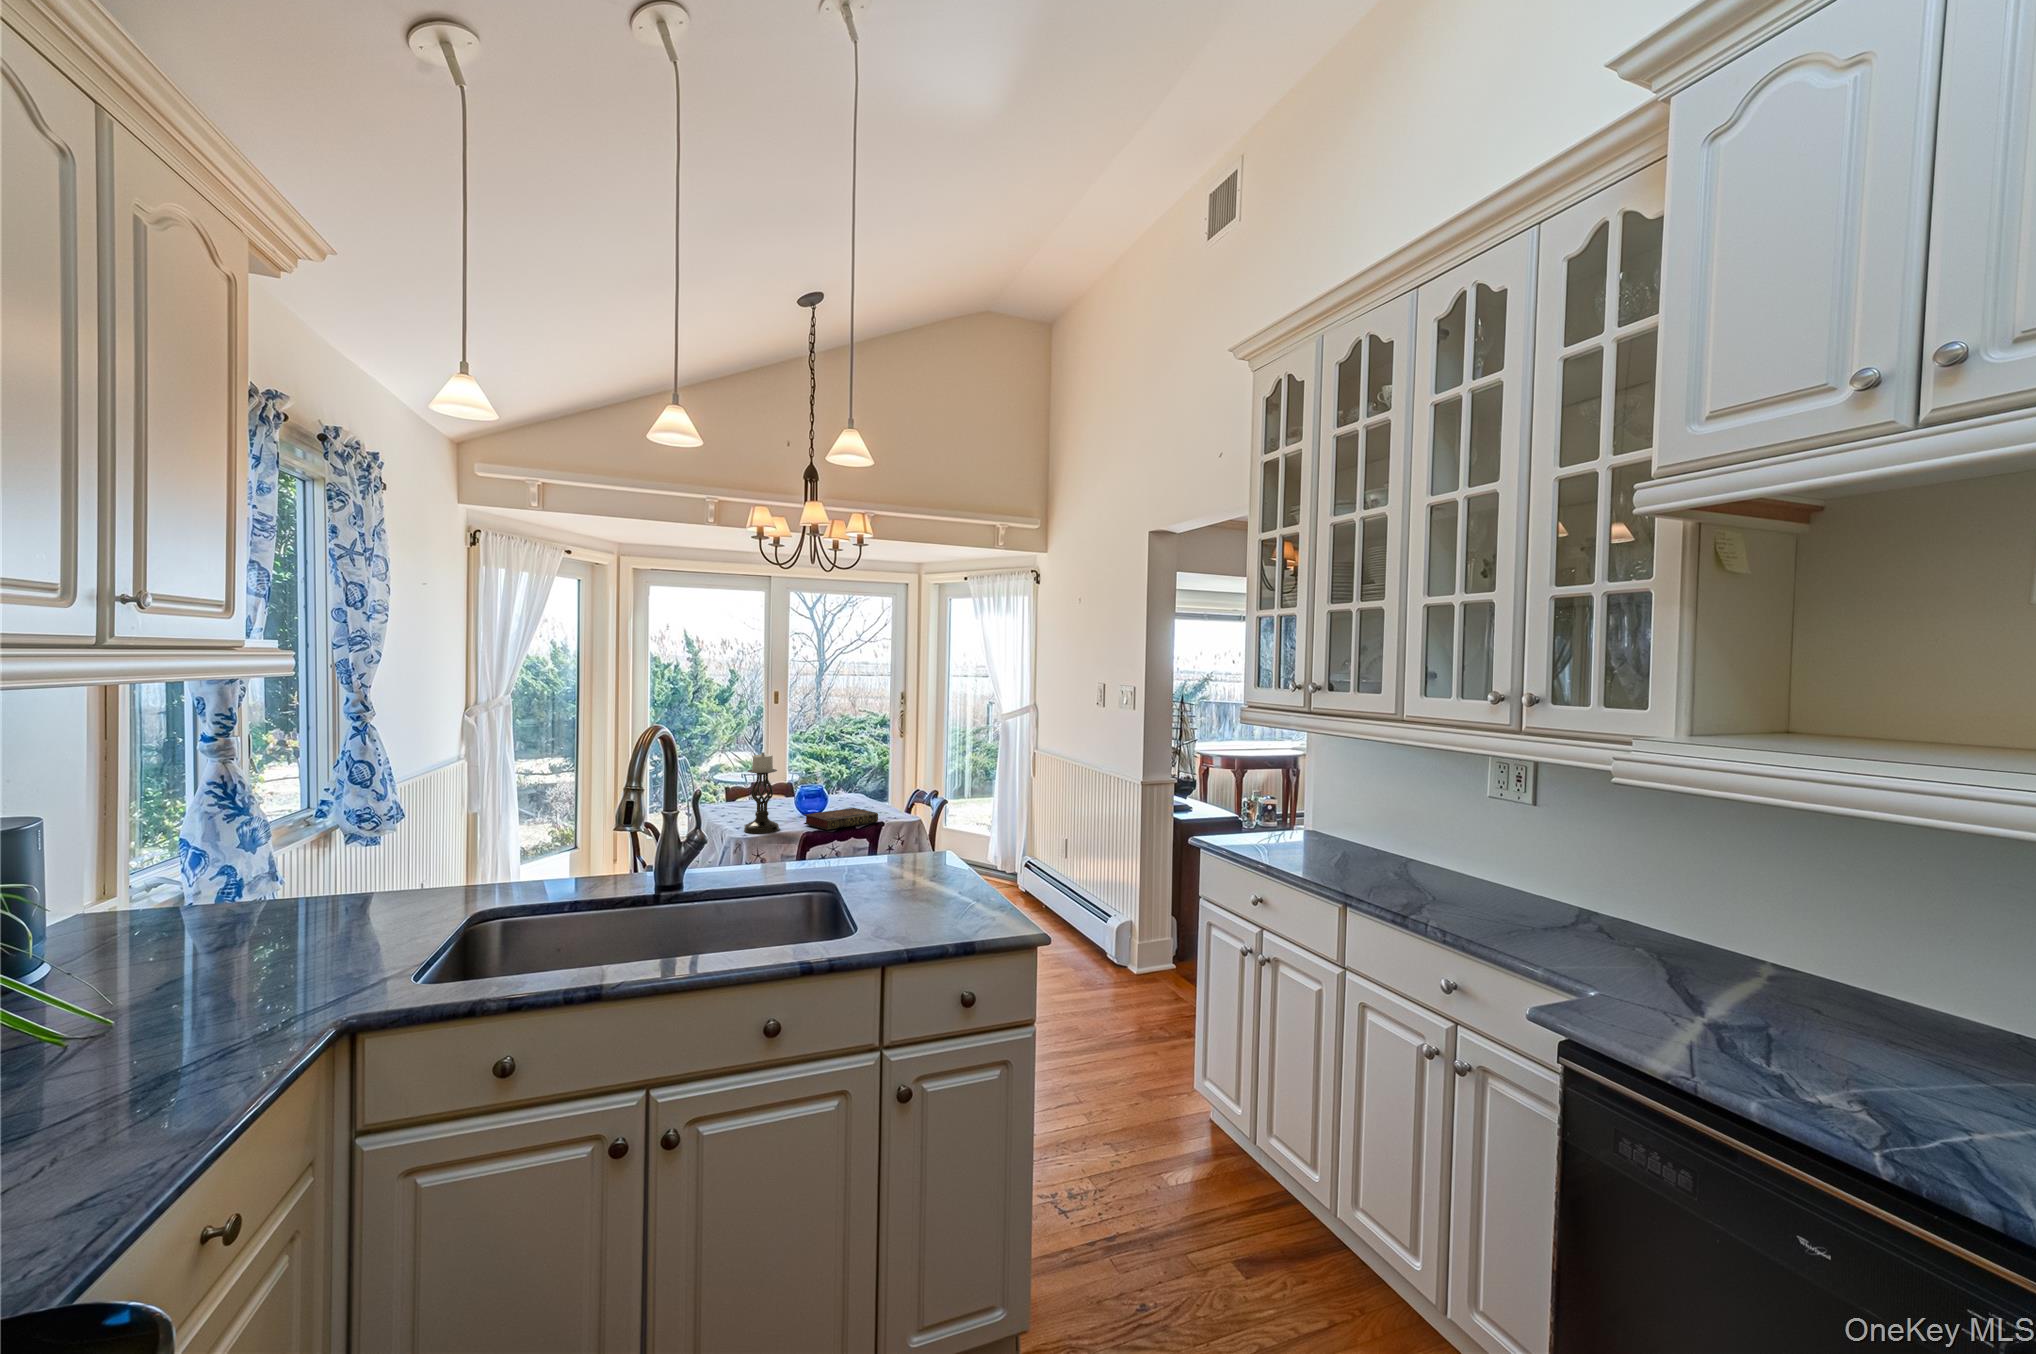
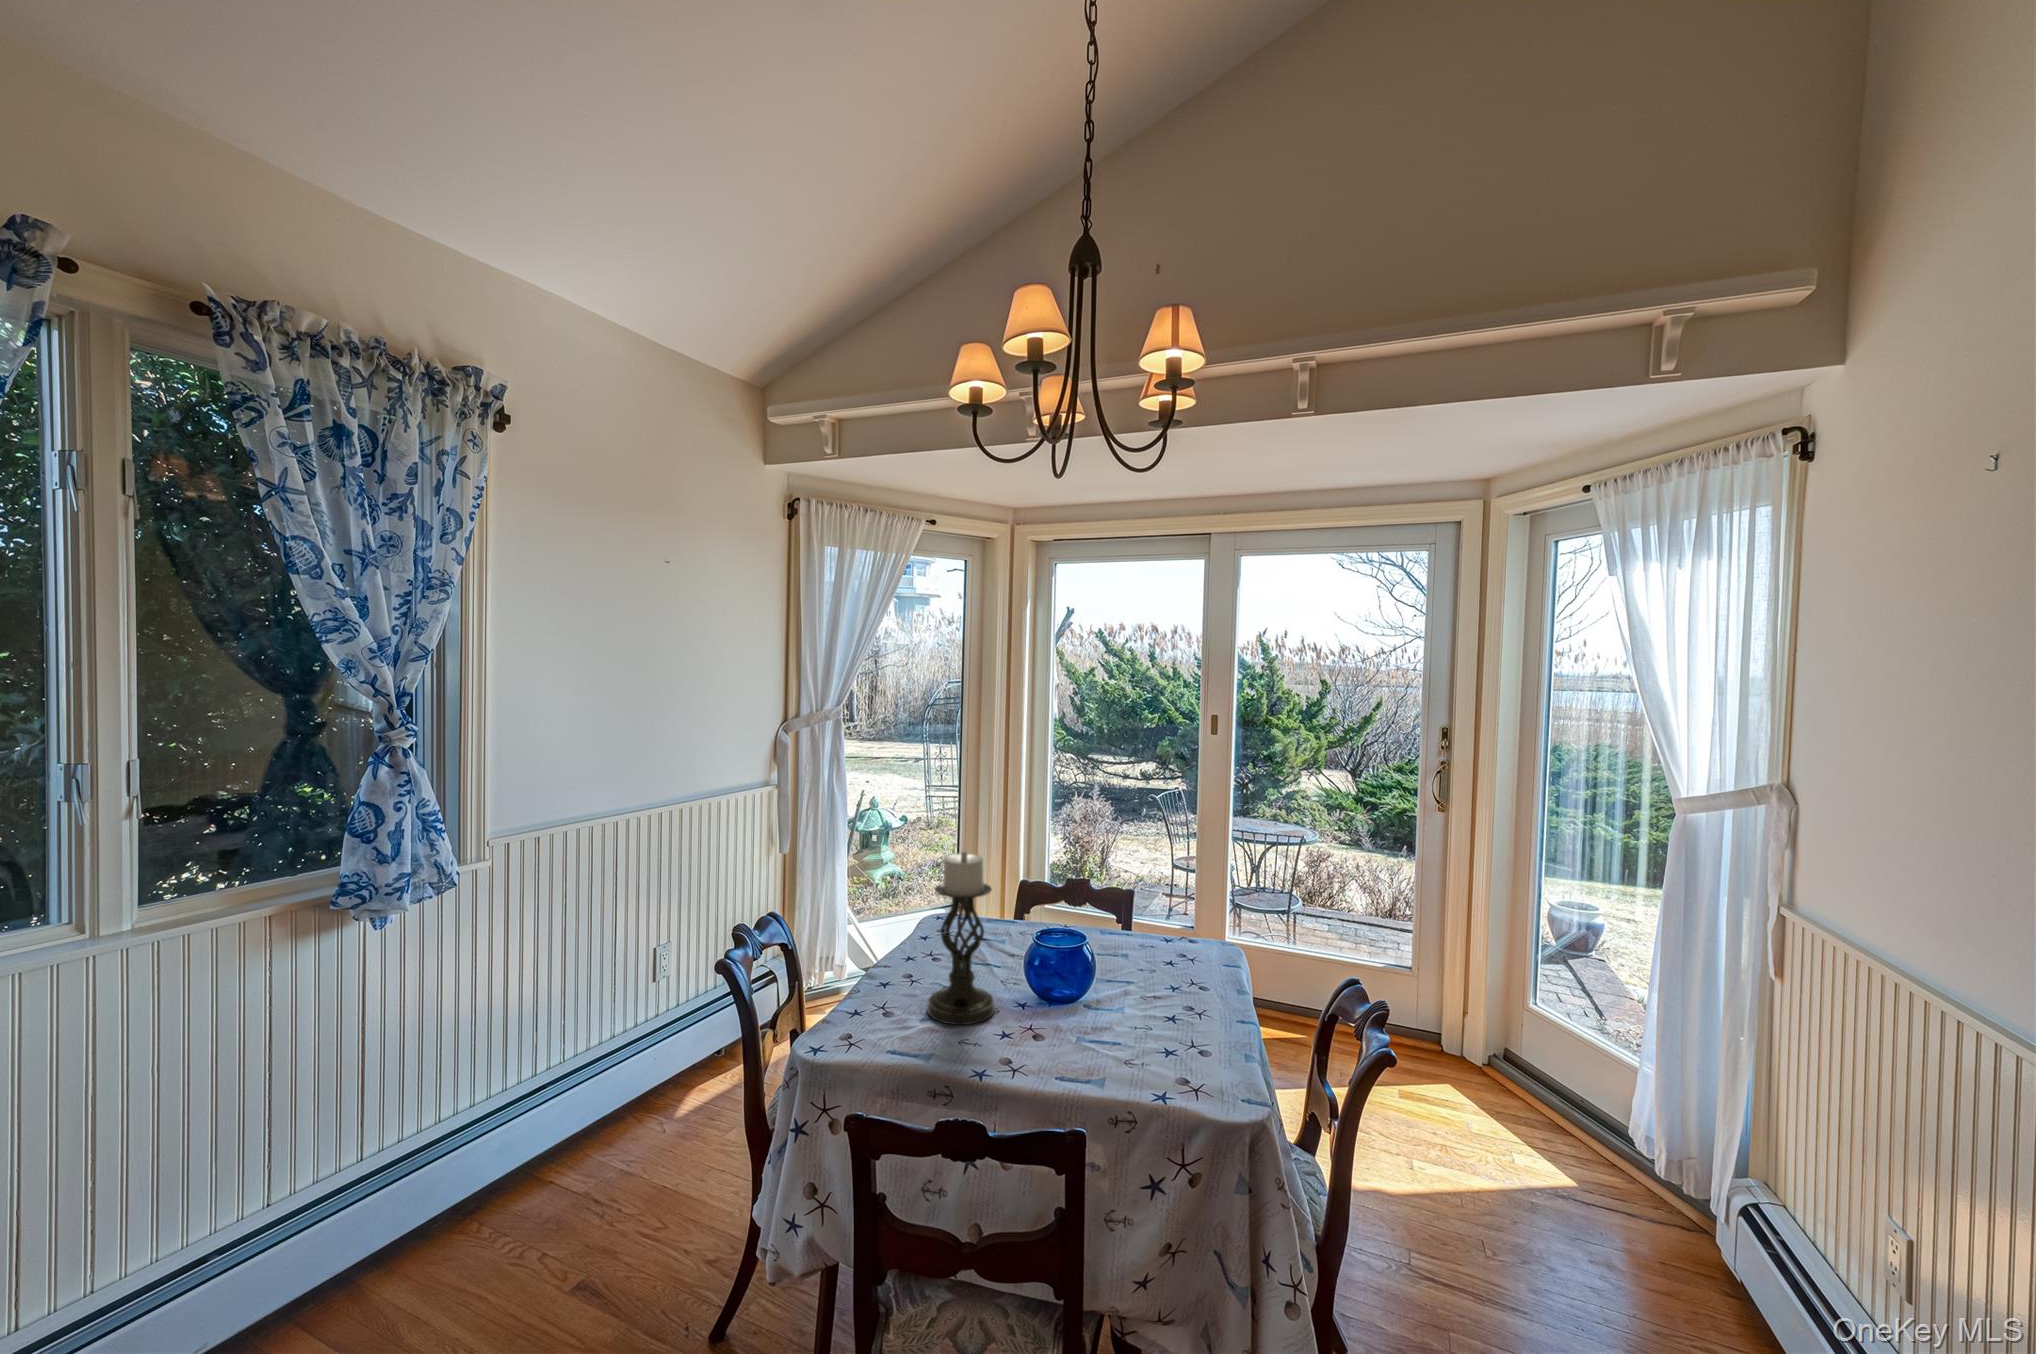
book: present [804,808,878,830] -> none [1046,997,1201,1061]

